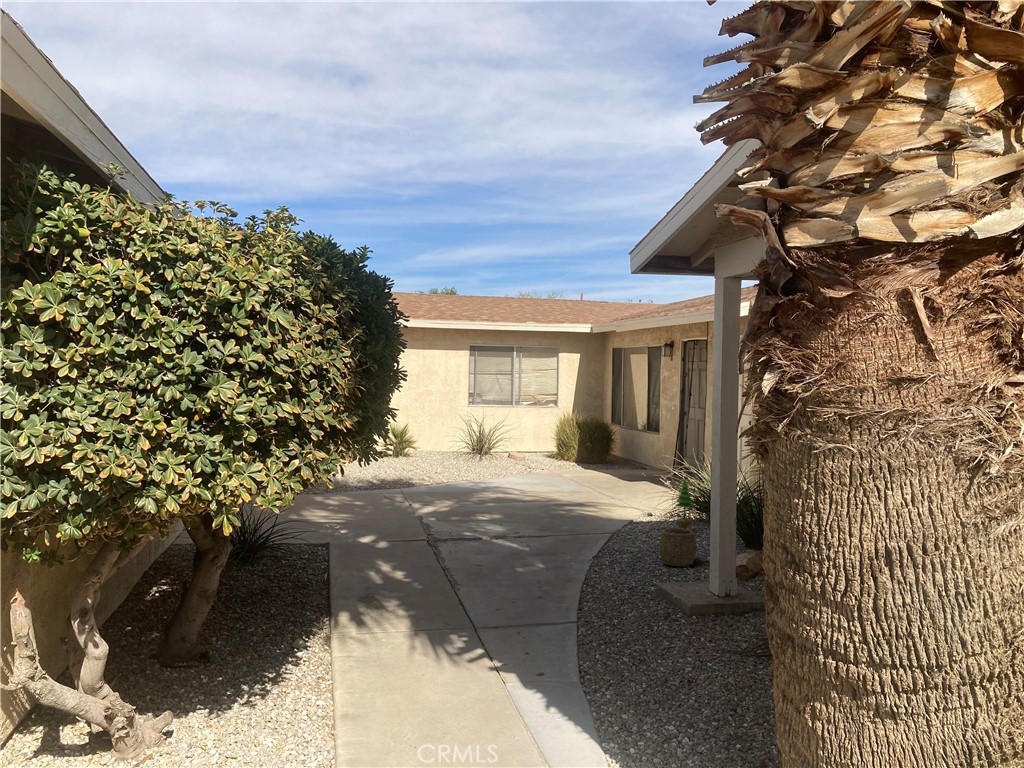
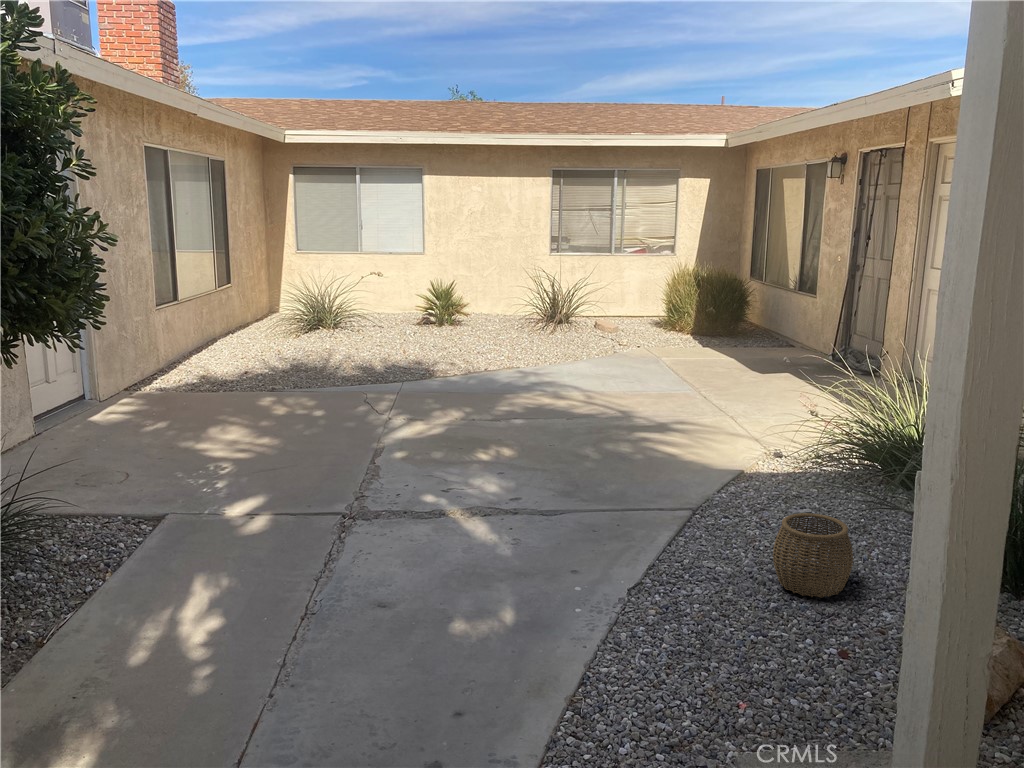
potted tree: present [675,479,694,529] -> none [819,397,857,495]

